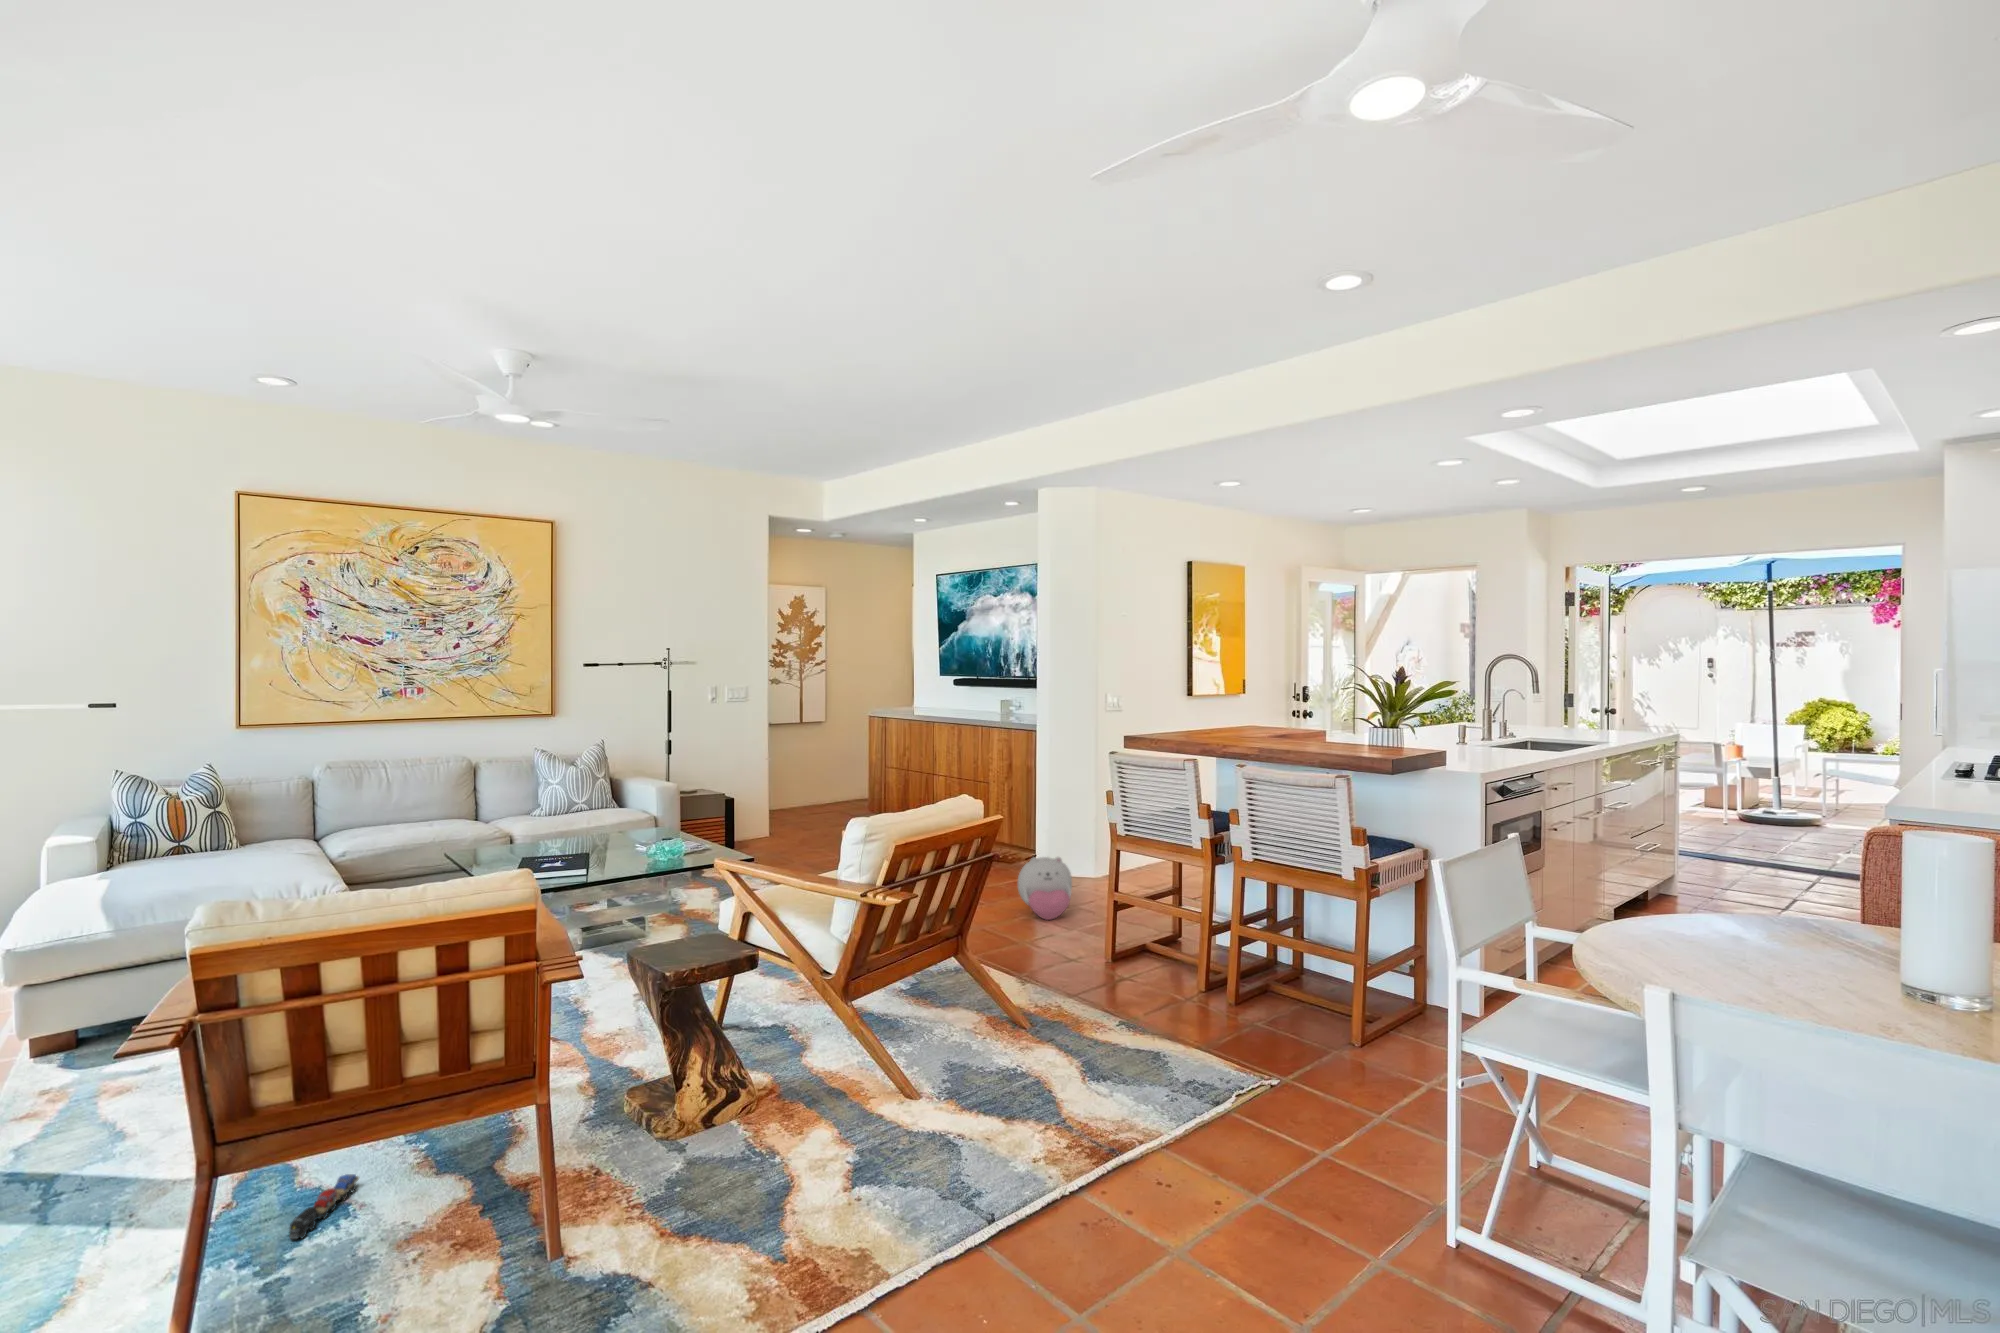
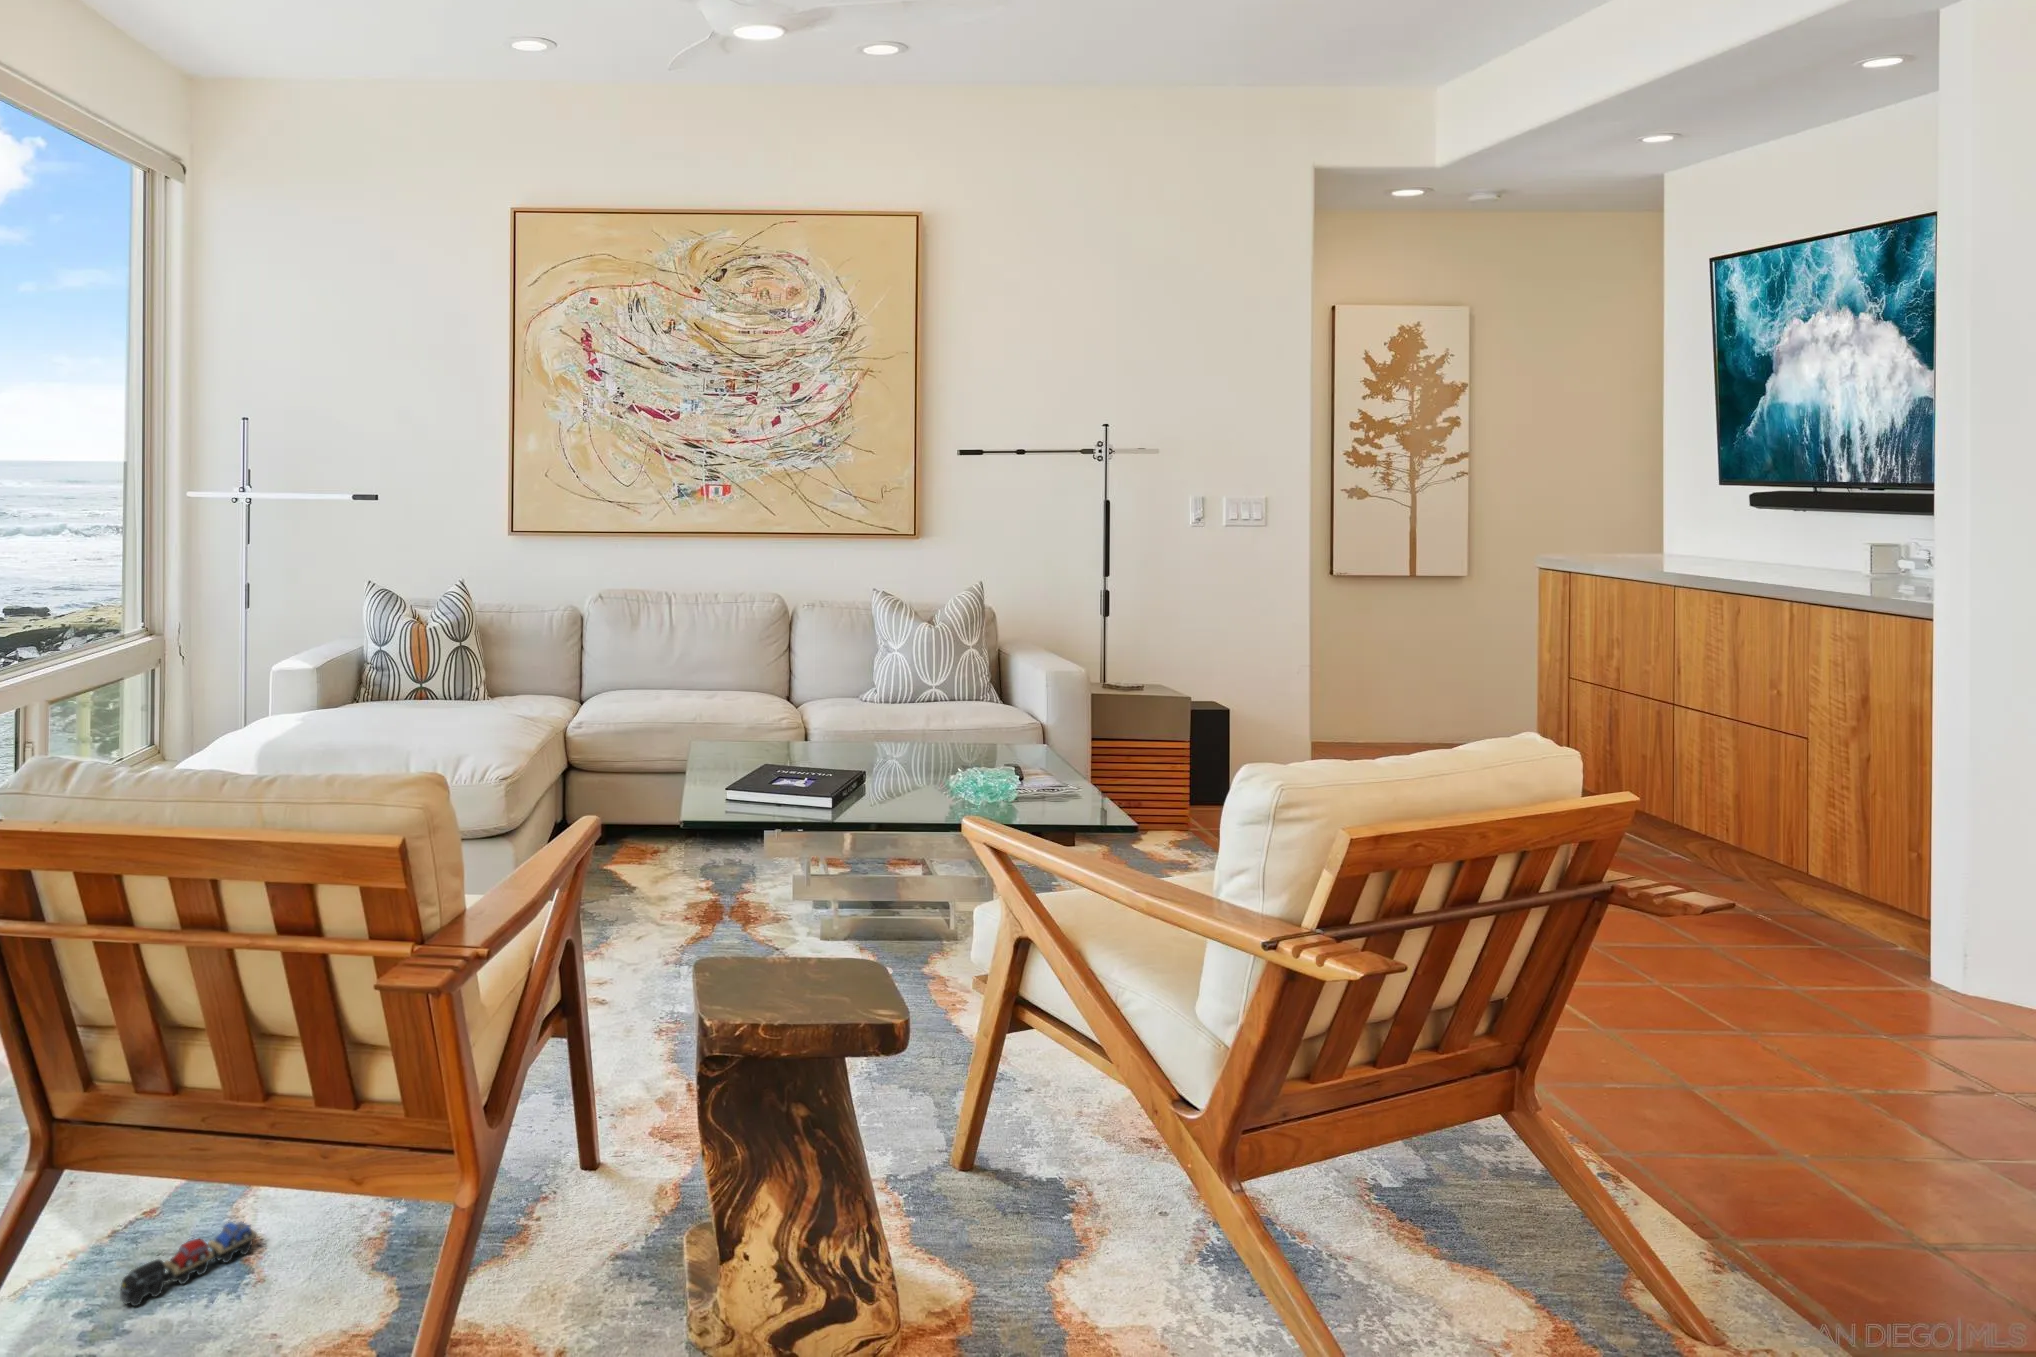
plush toy: present [1018,857,1072,920] -> none [1793,929,1969,1099]

